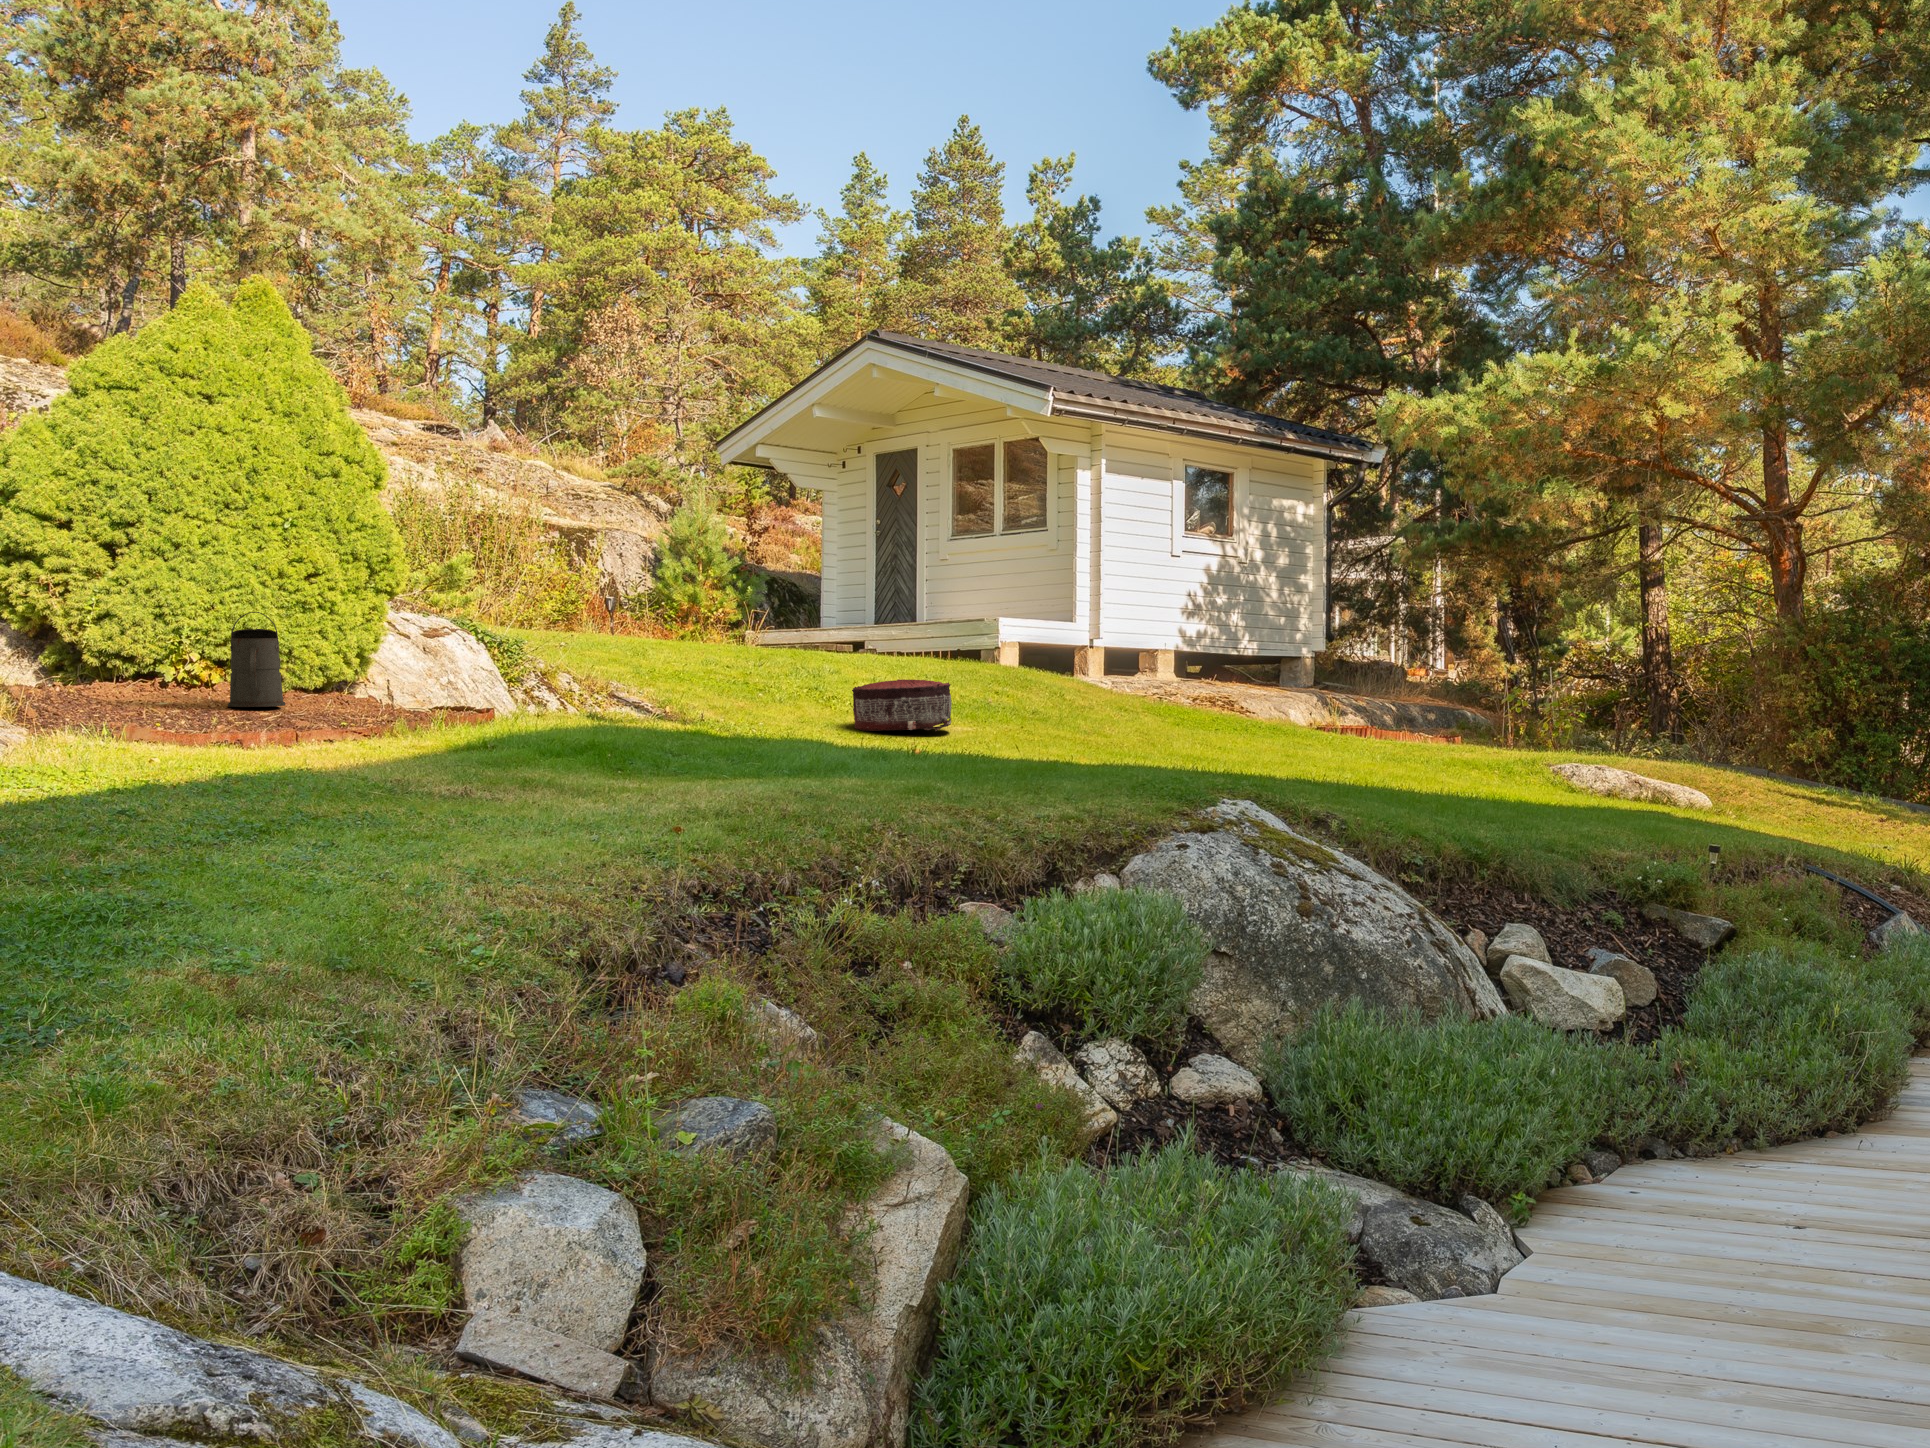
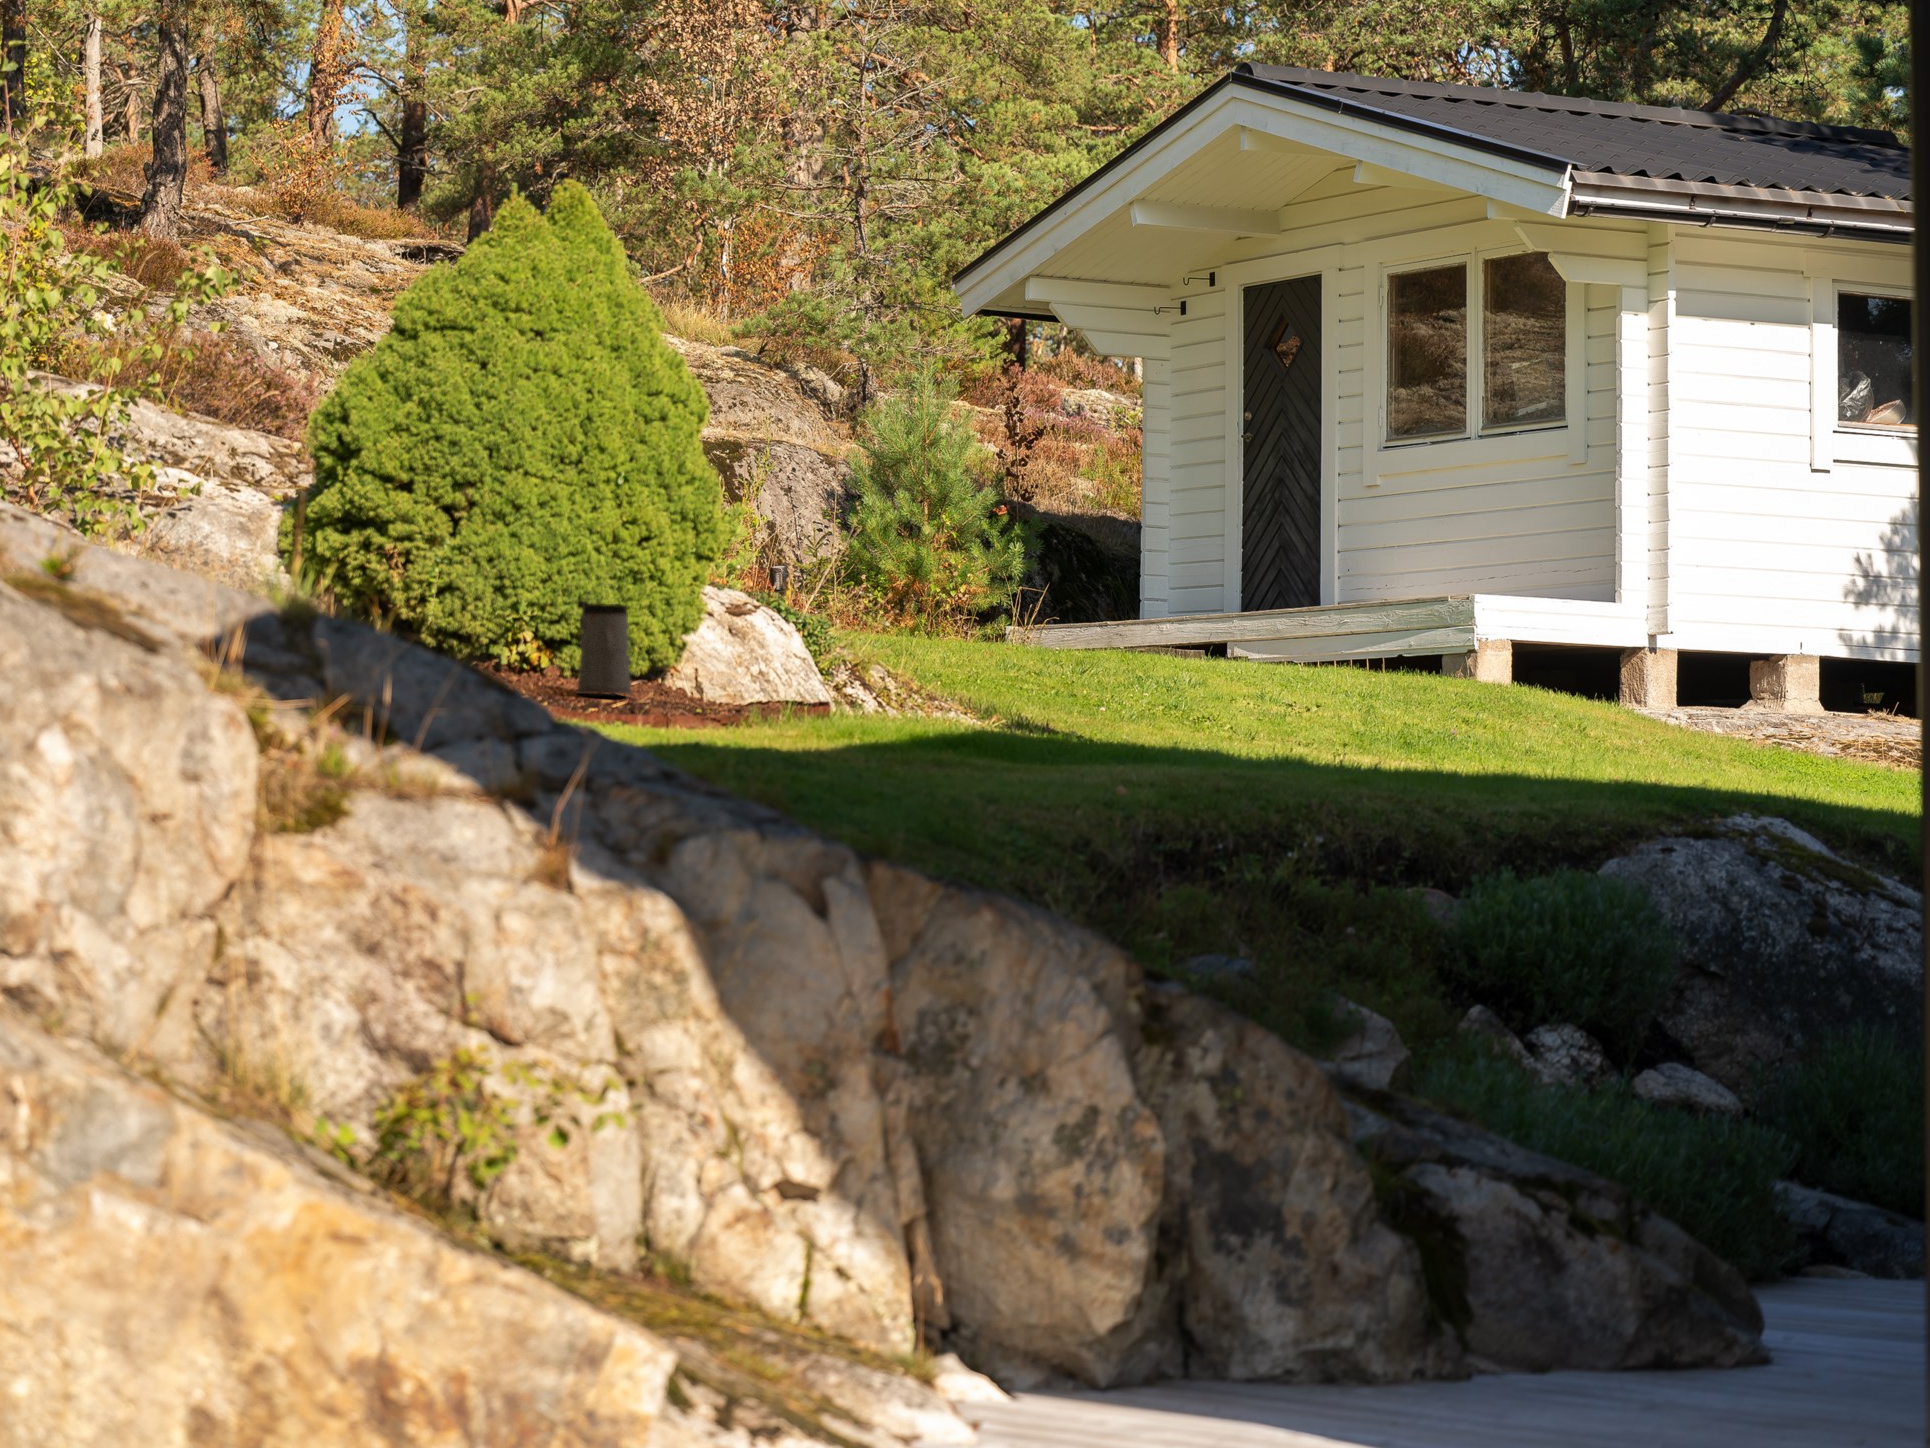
pouf: present [852,679,952,731] -> none [1262,675,1395,745]

